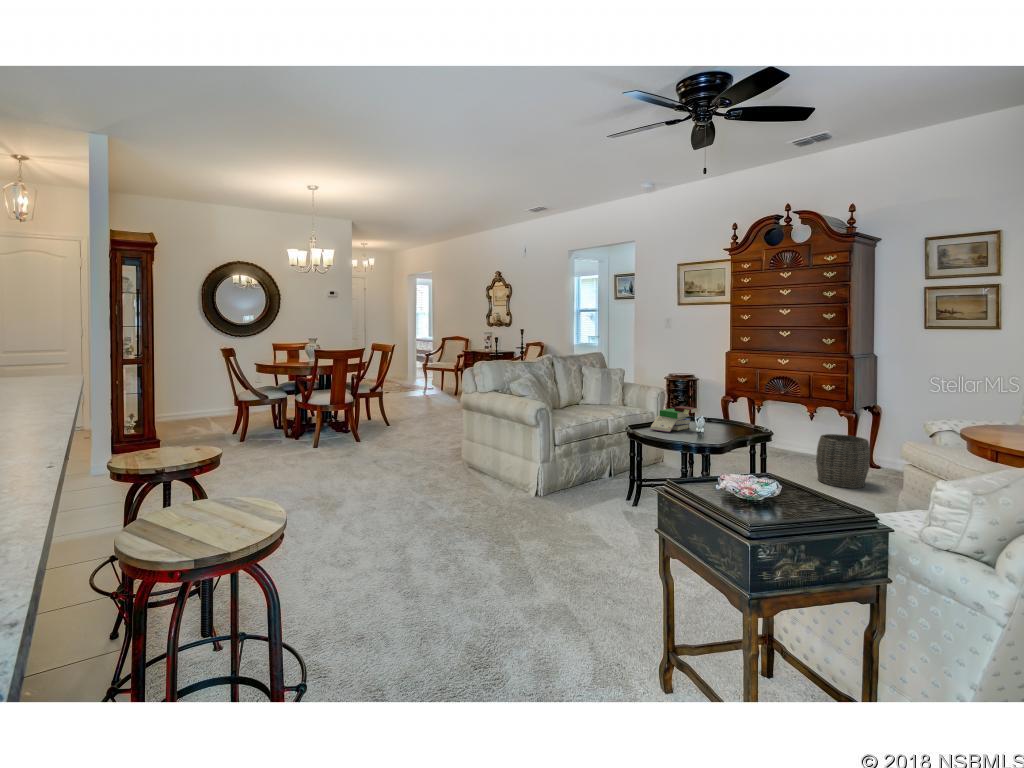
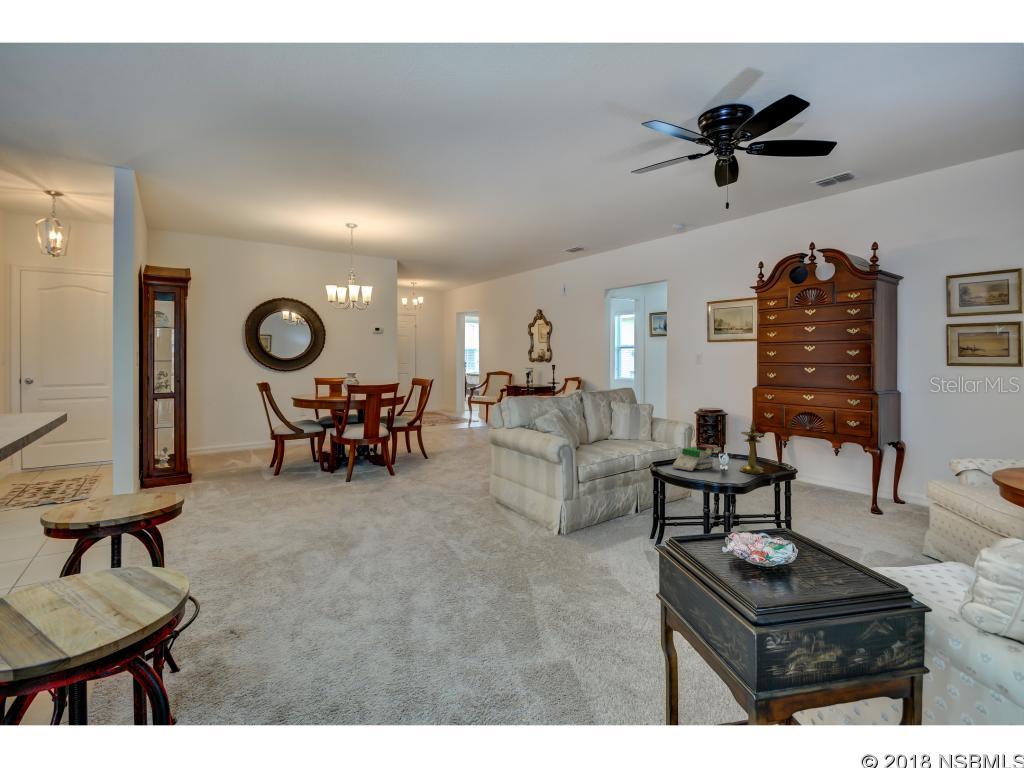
candlestick: none [716,380,741,434] -> present [740,421,764,474]
woven basket: present [816,434,870,488] -> none [849,472,908,529]

